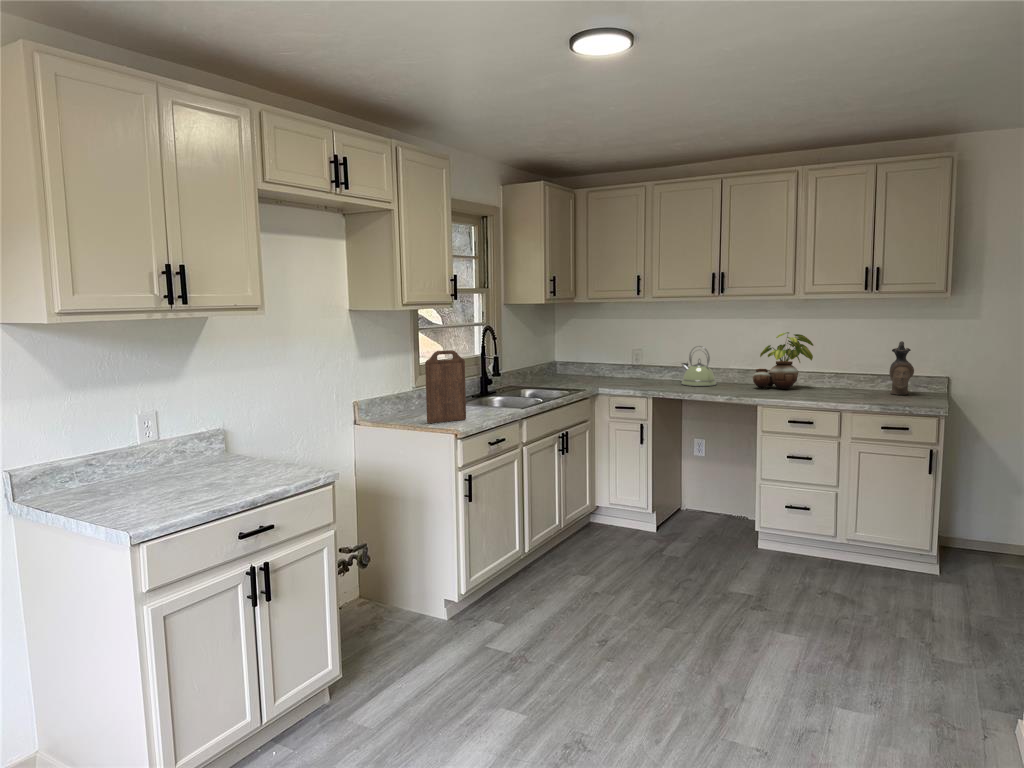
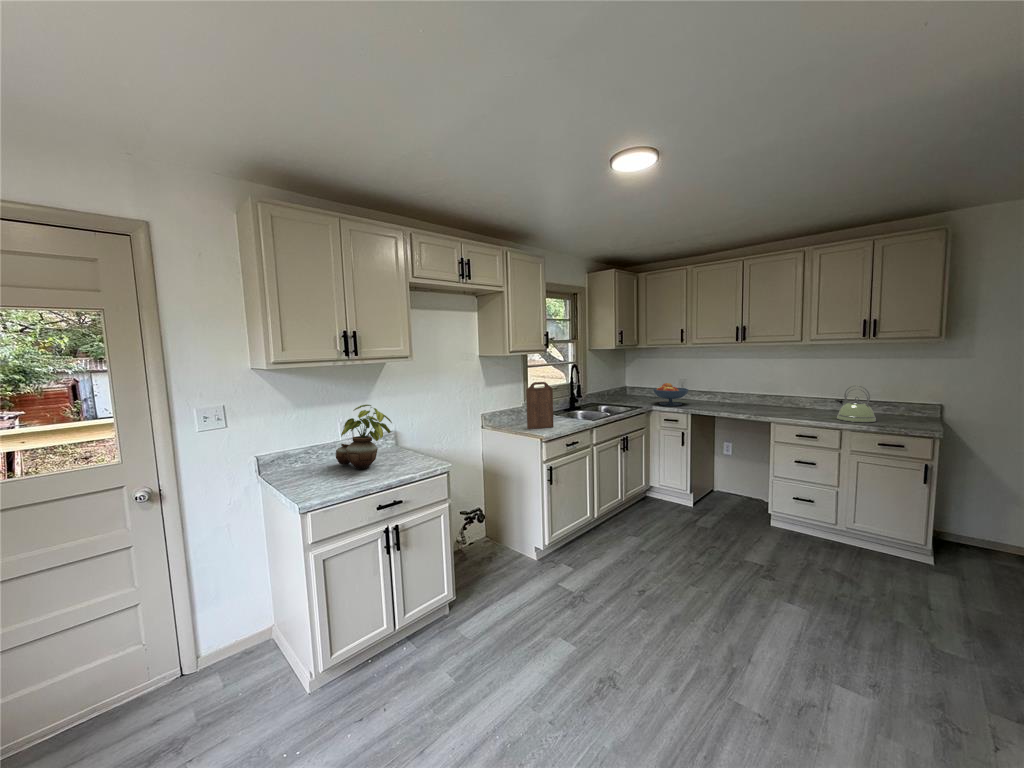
potted plant: present [753,332,813,388] -> present [336,405,392,469]
ceramic pitcher: present [889,341,914,395] -> none [886,376,909,417]
kettle: present [682,346,716,386] -> present [835,386,876,422]
fruit bowl: none [600,354,650,387] -> present [653,383,688,406]

